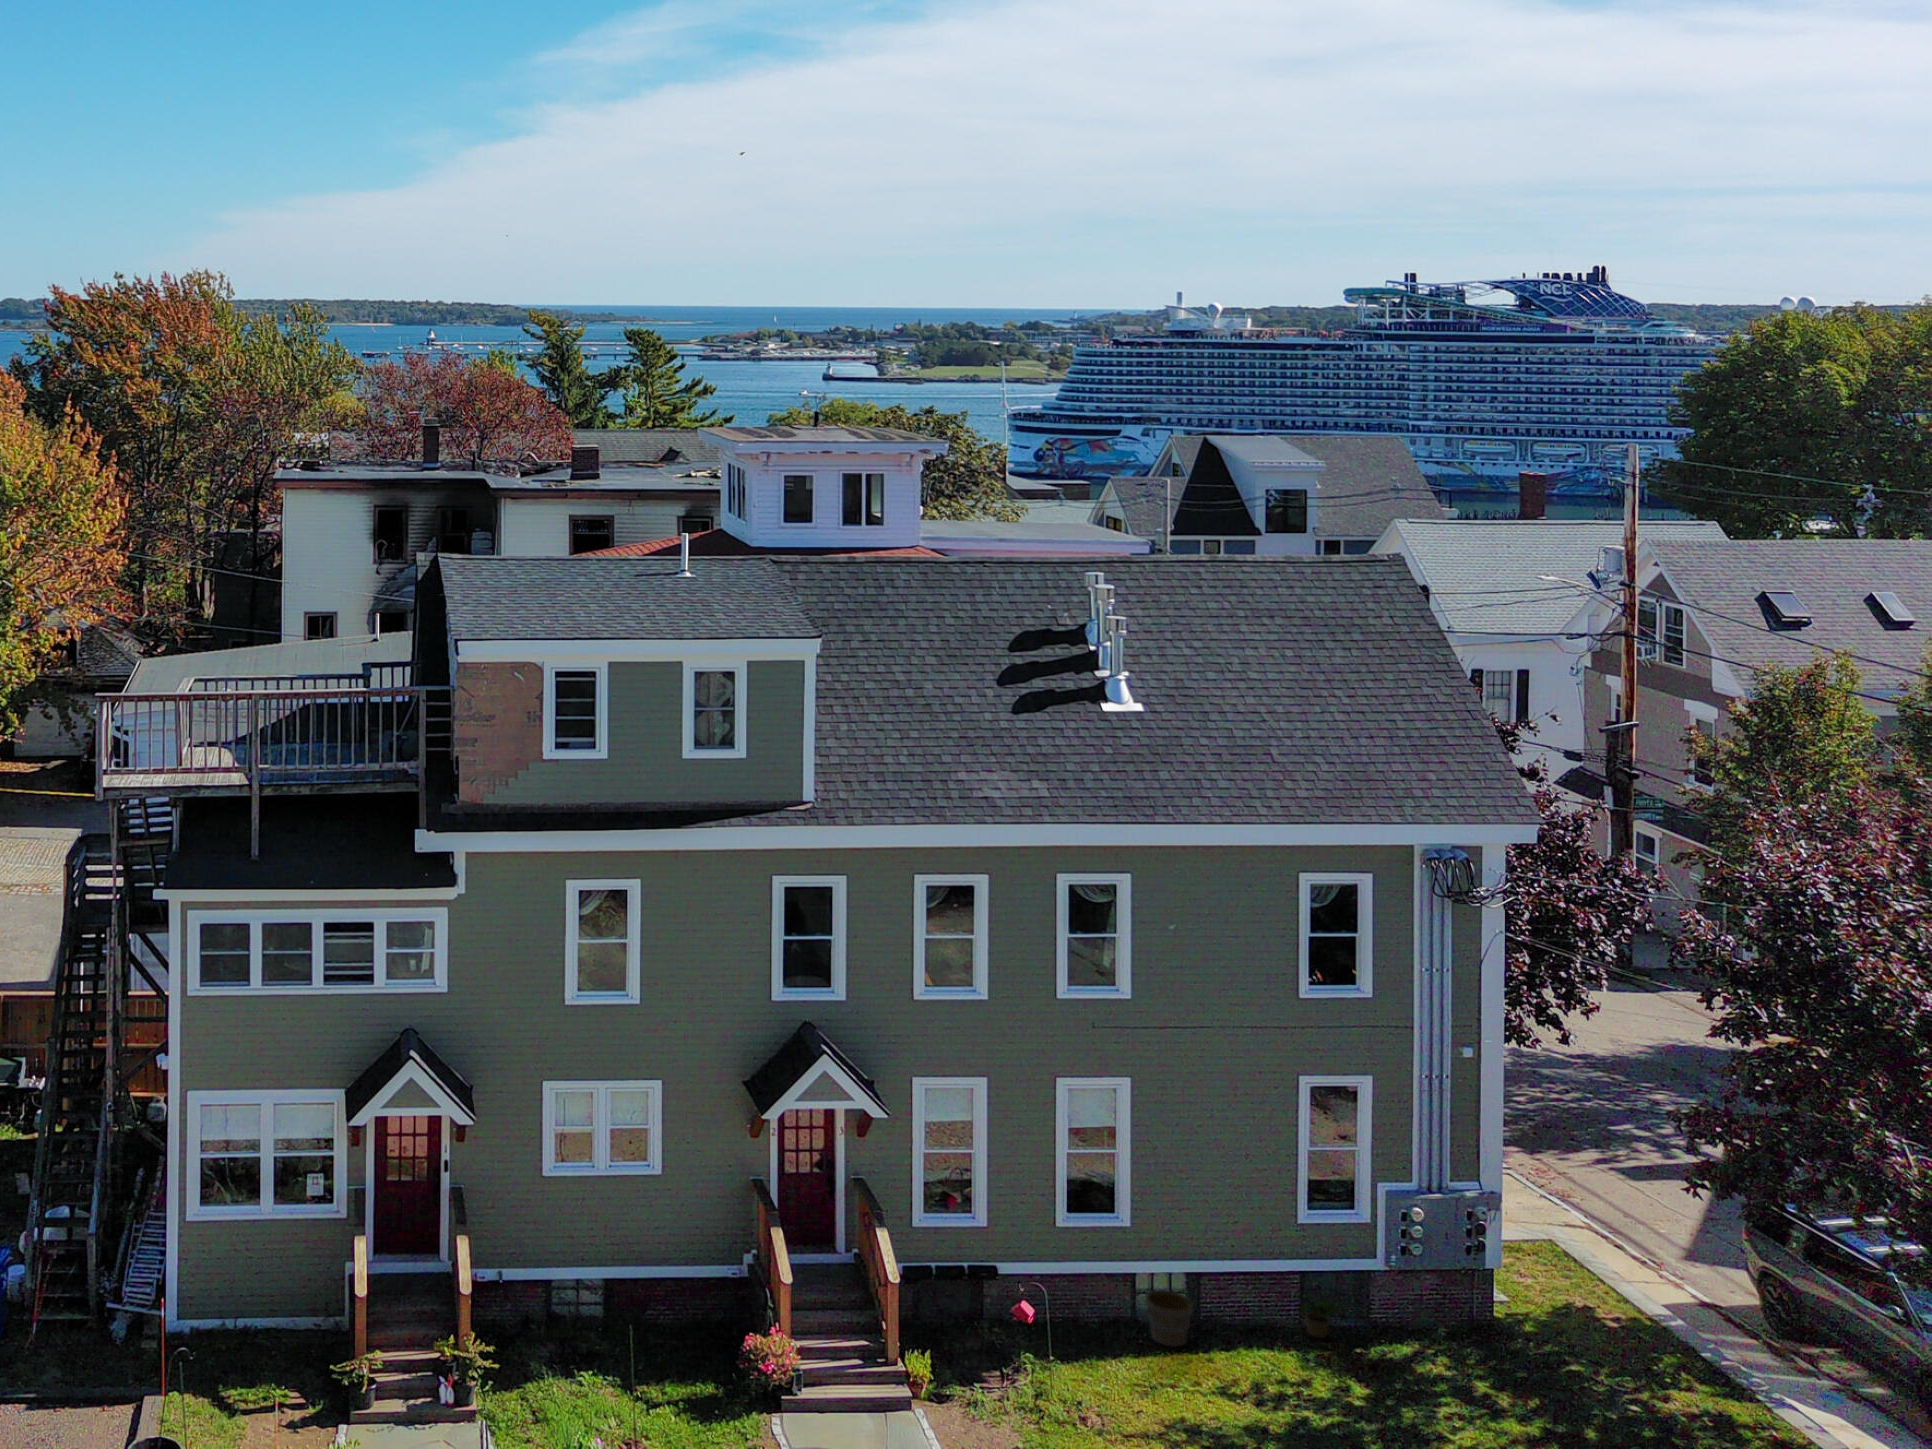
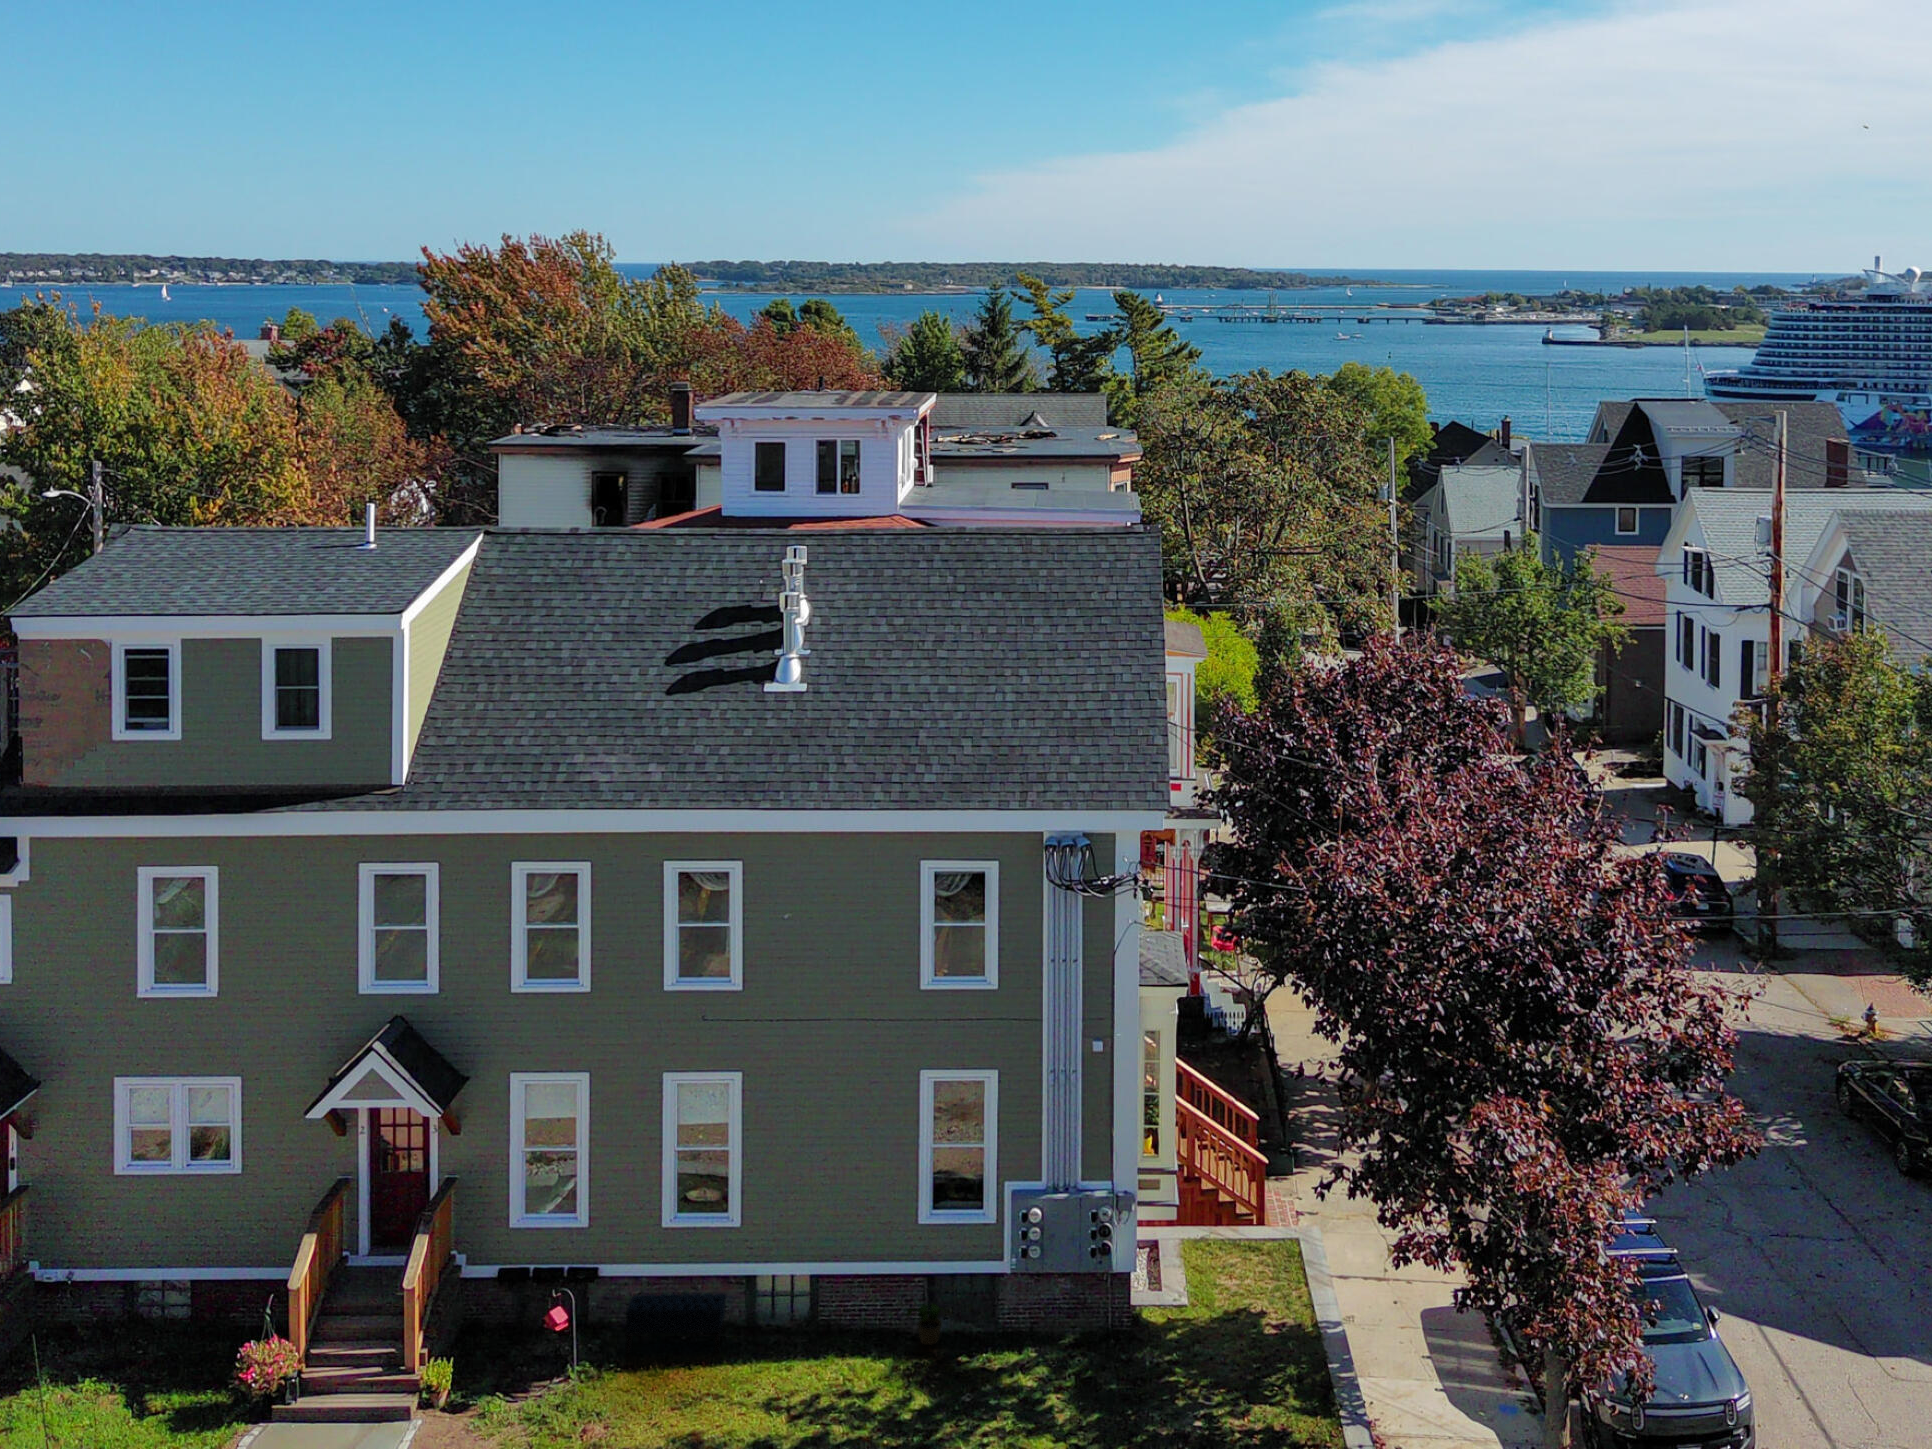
bench: none [1035,1289,1136,1346] -> present [625,1293,726,1354]
wooden bucket: present [1145,1291,1193,1347] -> none [740,1295,788,1355]

